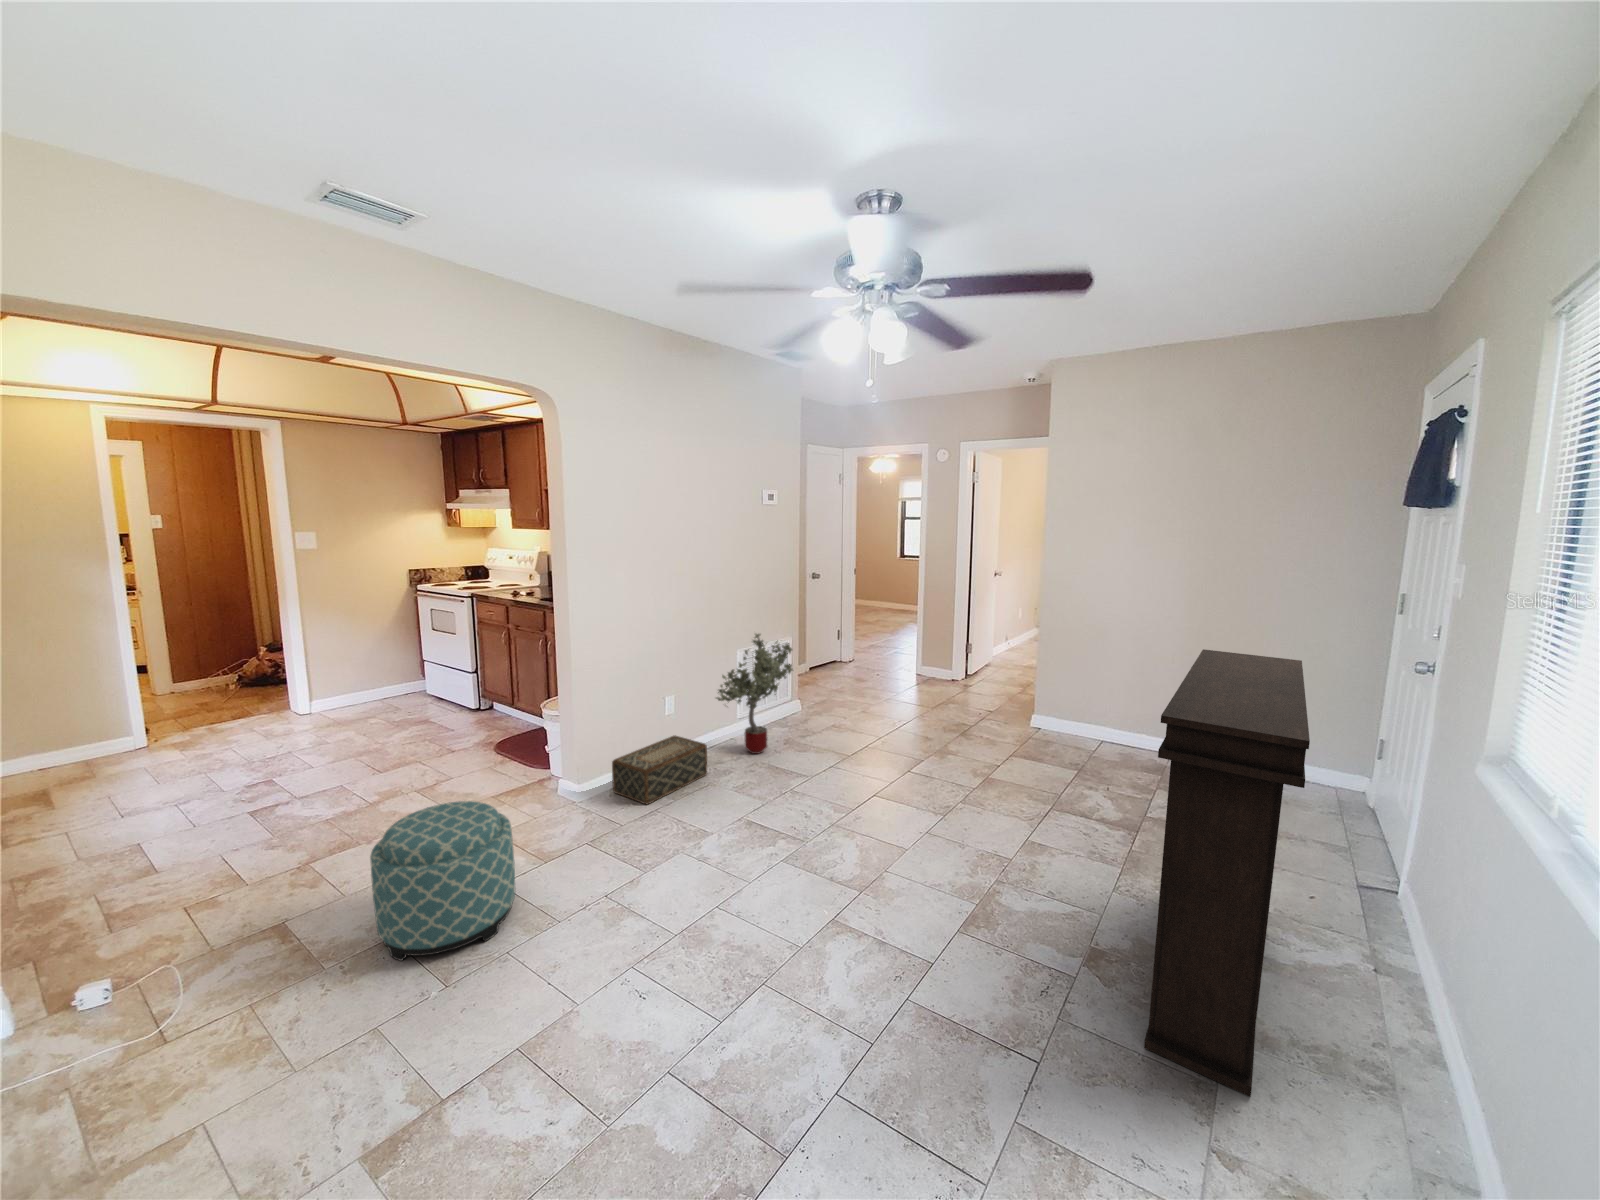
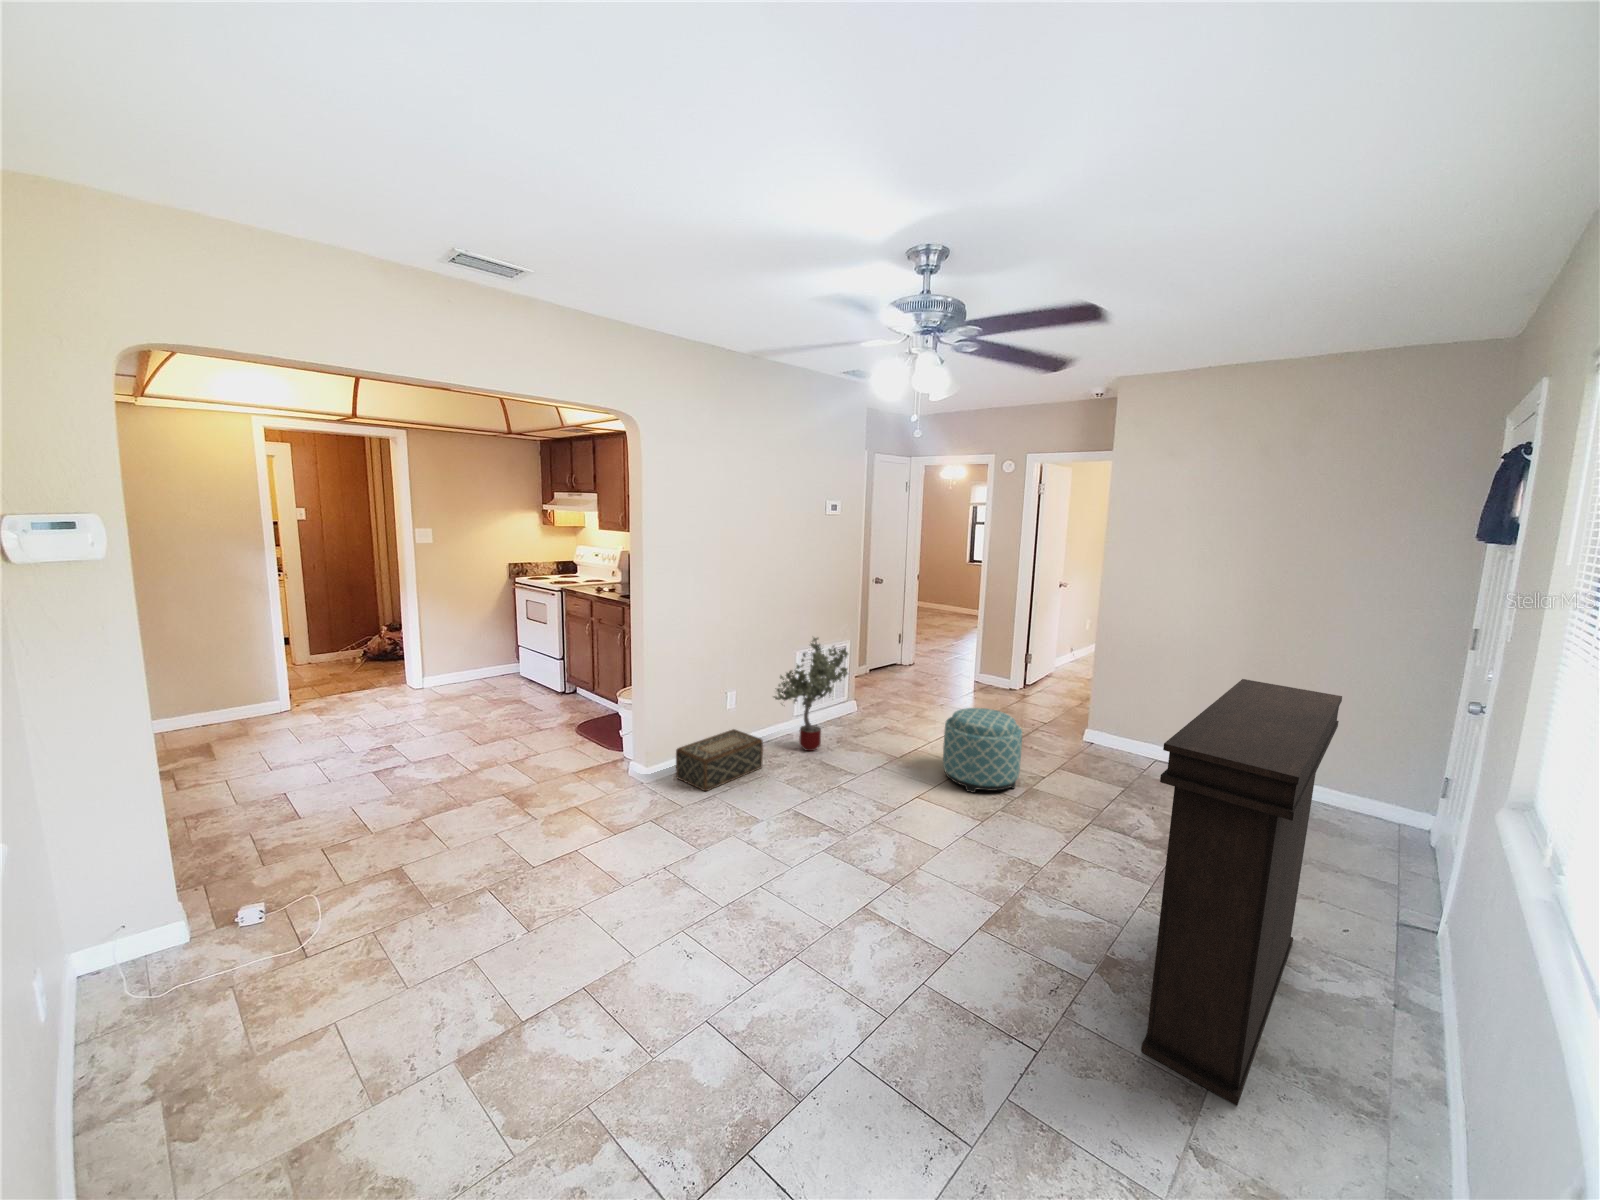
ottoman: present [370,801,515,960] -> present [943,708,1022,793]

